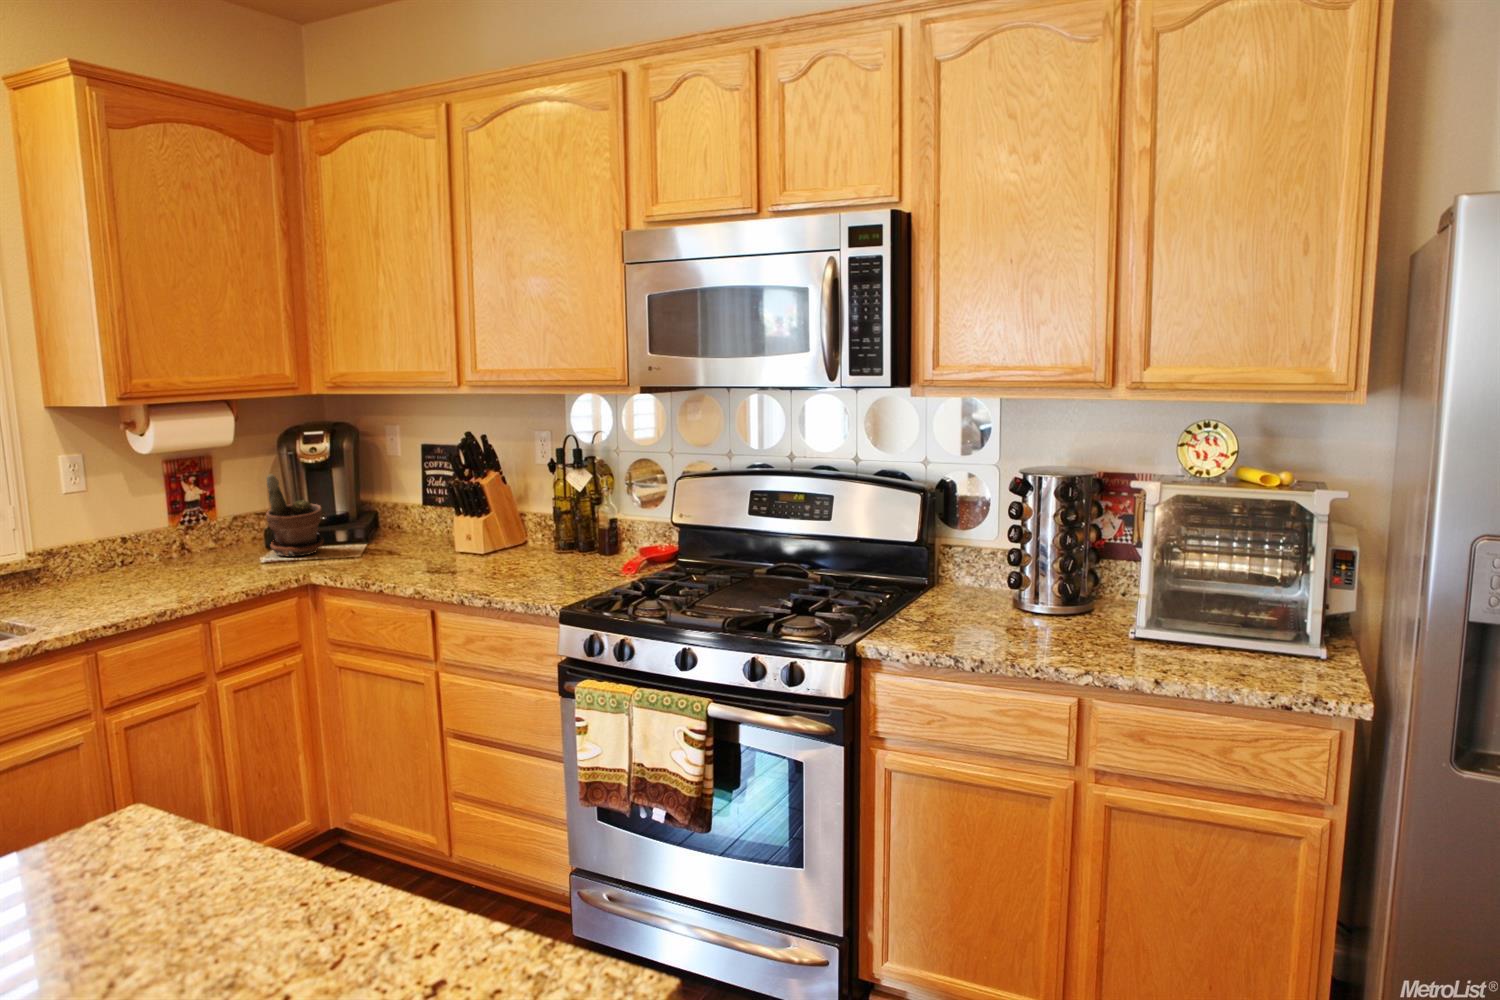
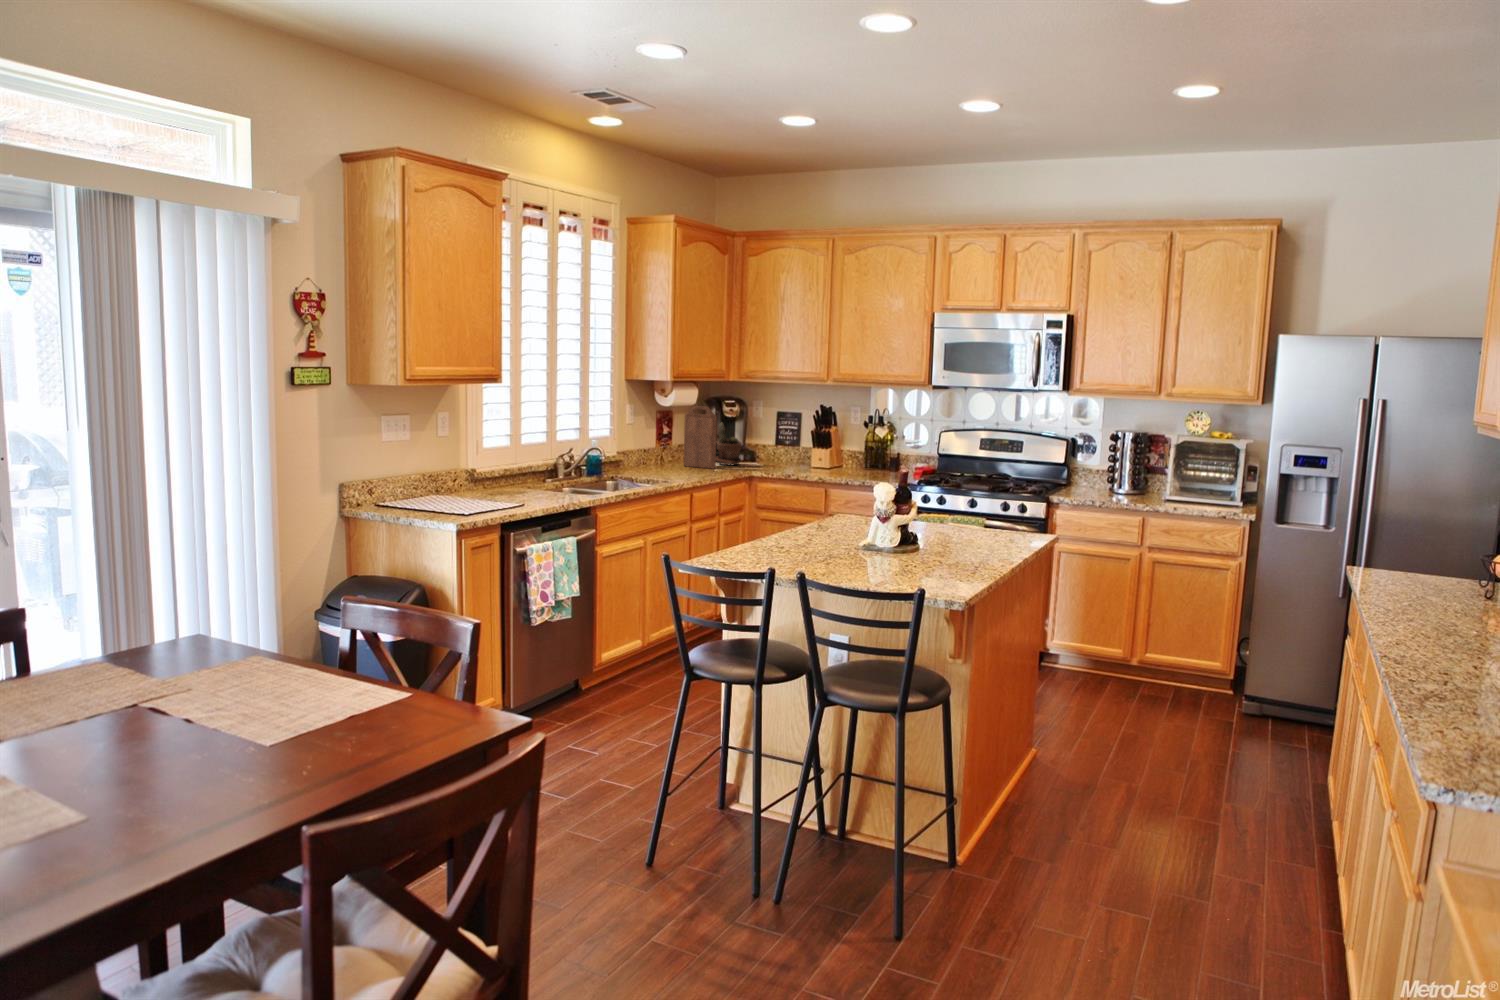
cutting board: none [174,446,235,571] -> present [684,406,717,468]

